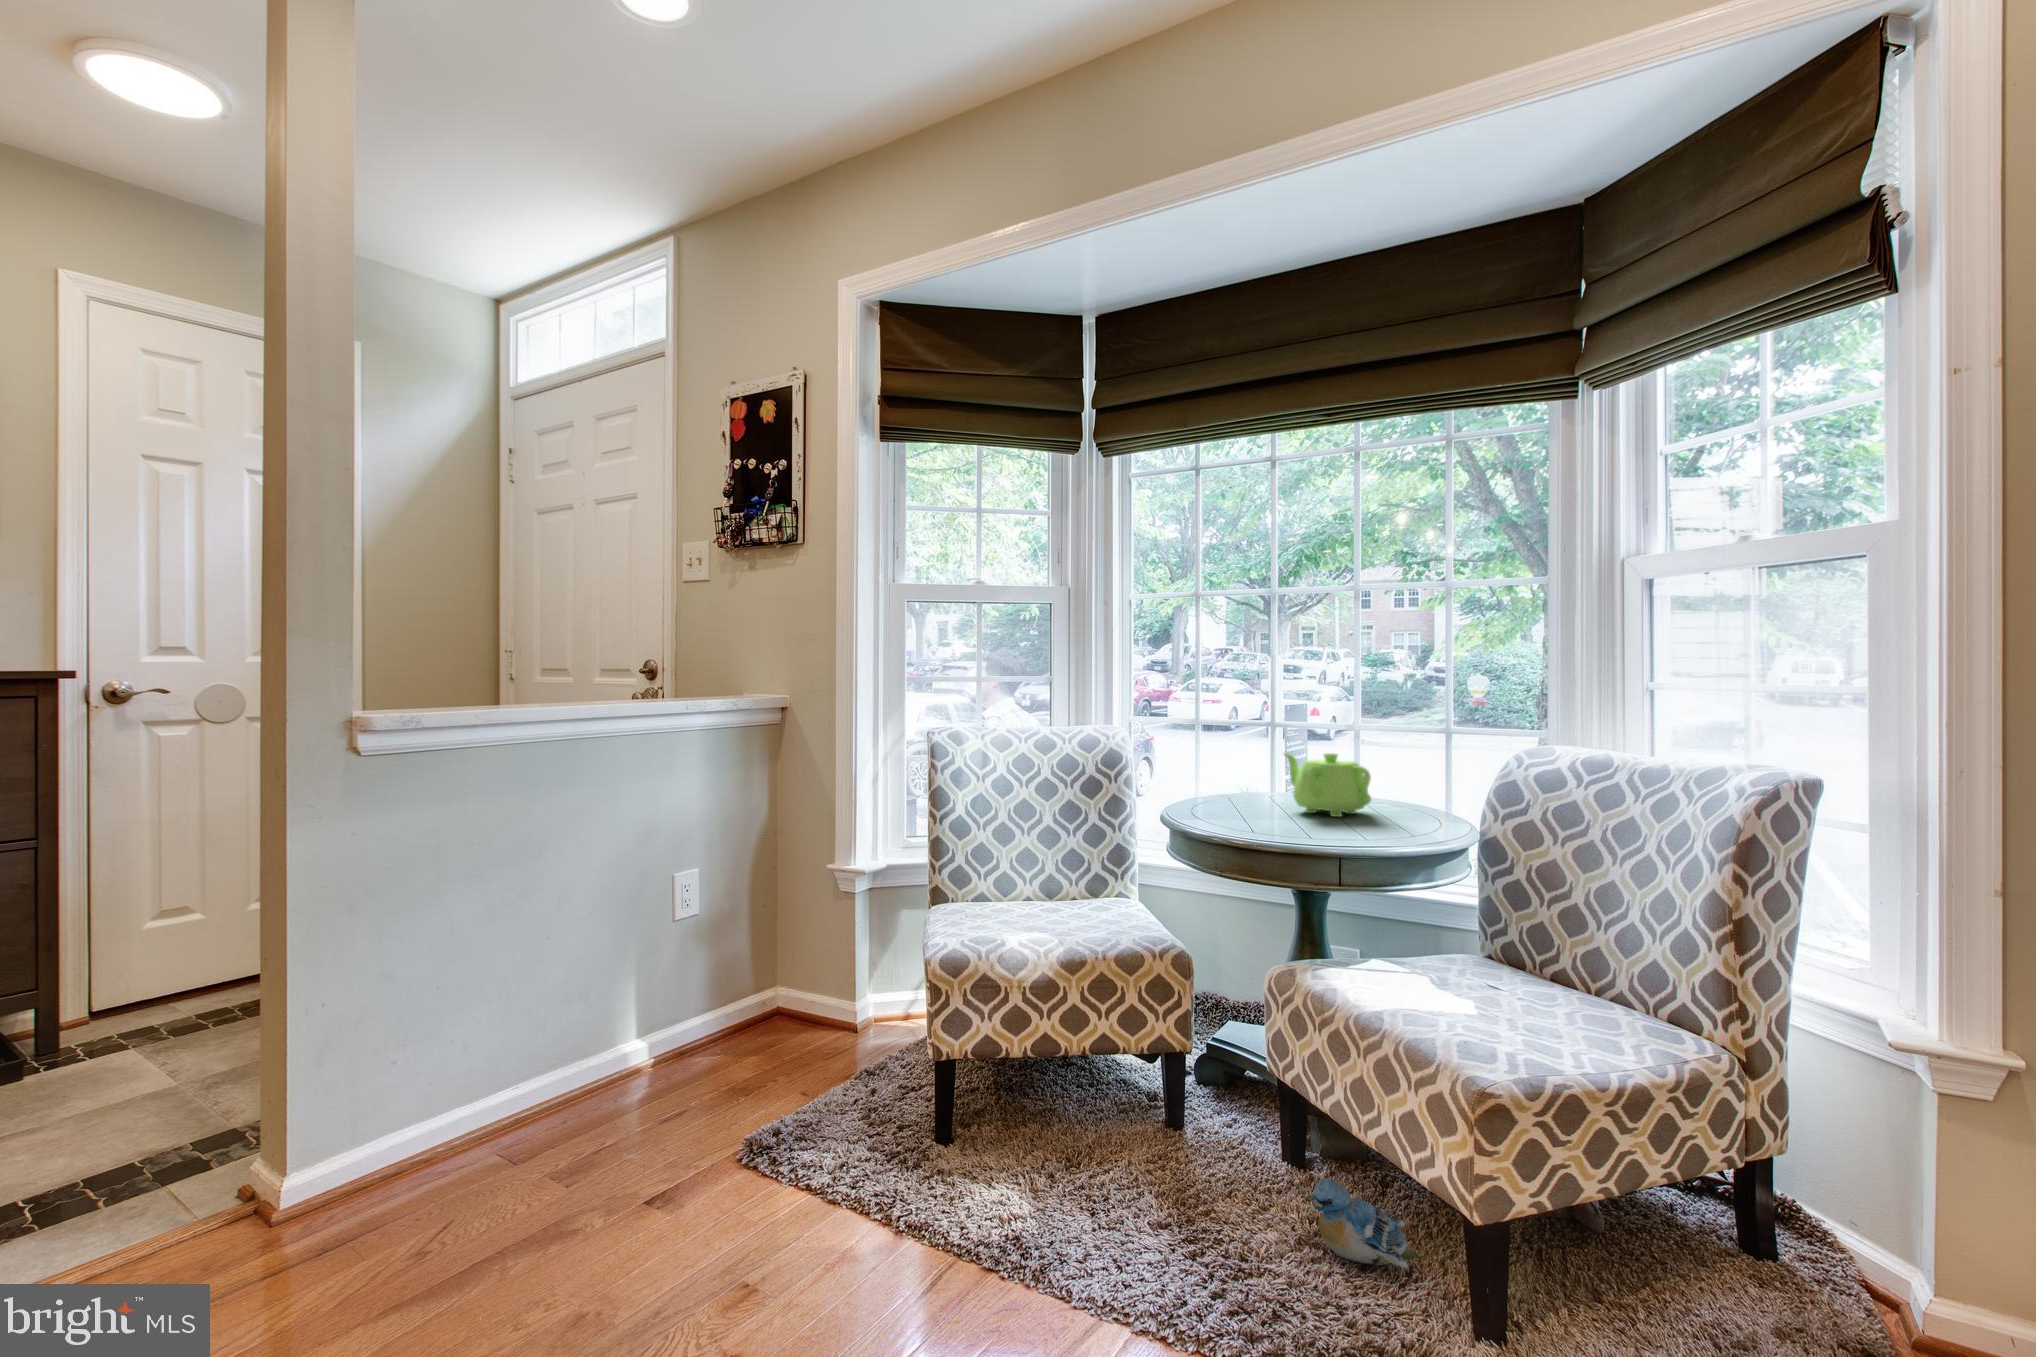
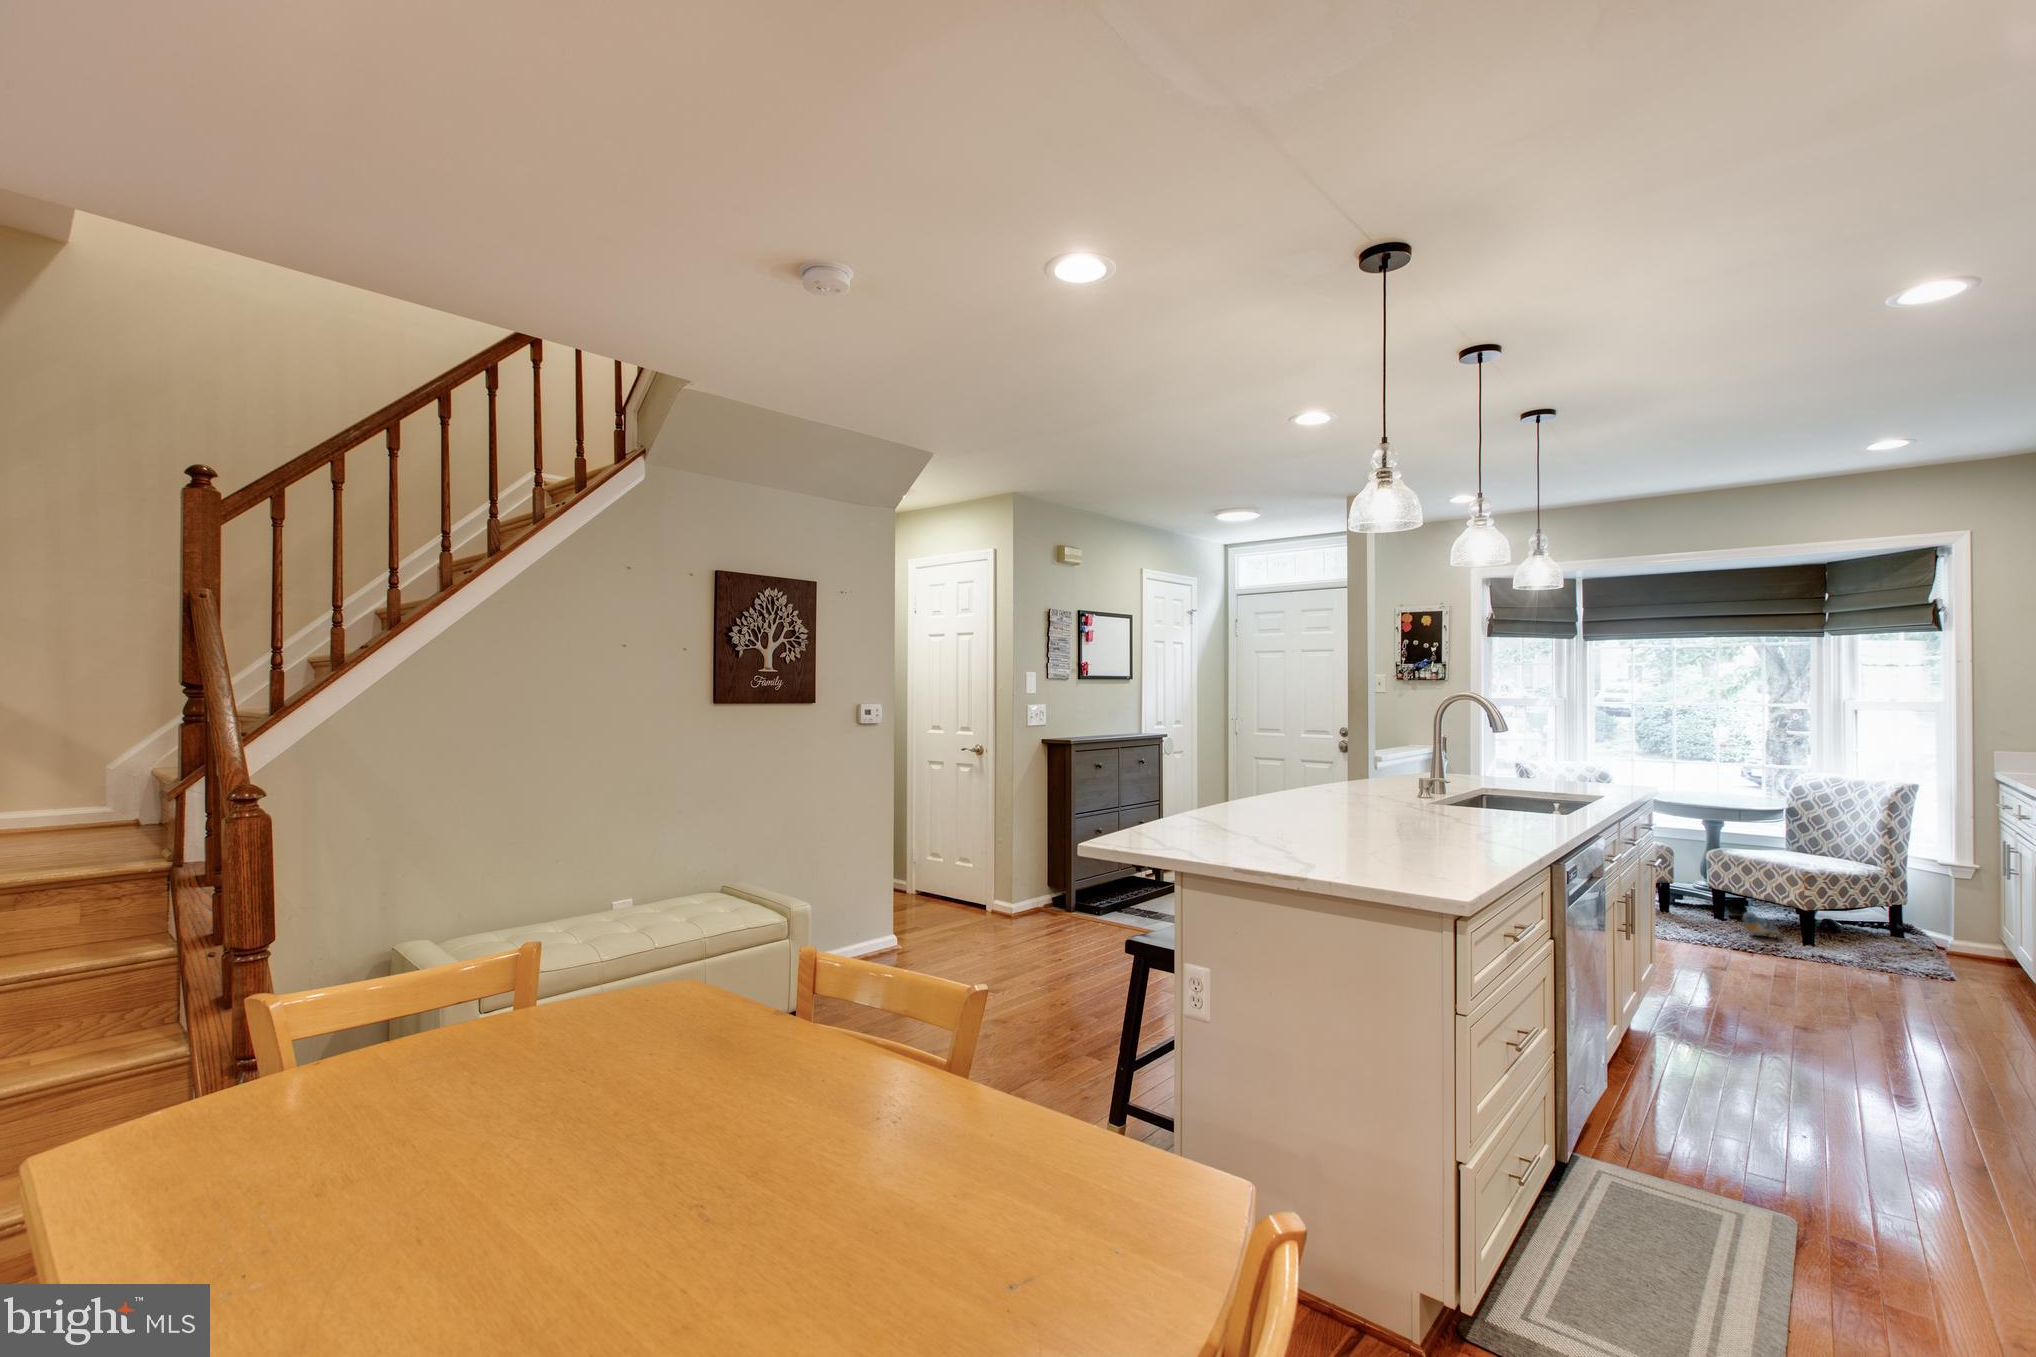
teapot: present [1284,753,1371,817] -> none [1696,775,1741,800]

